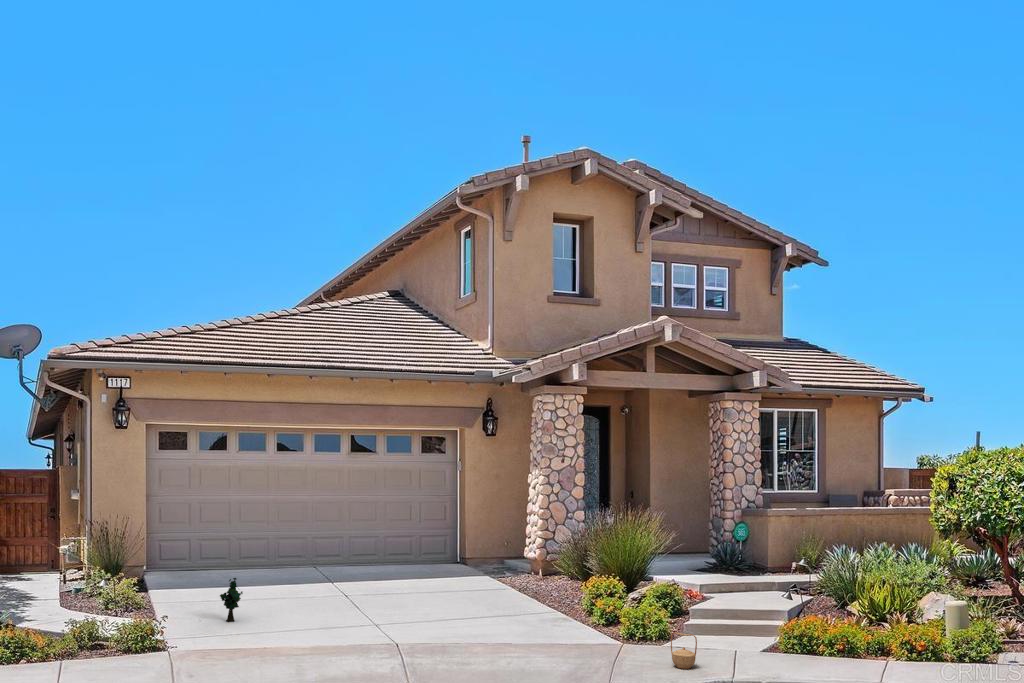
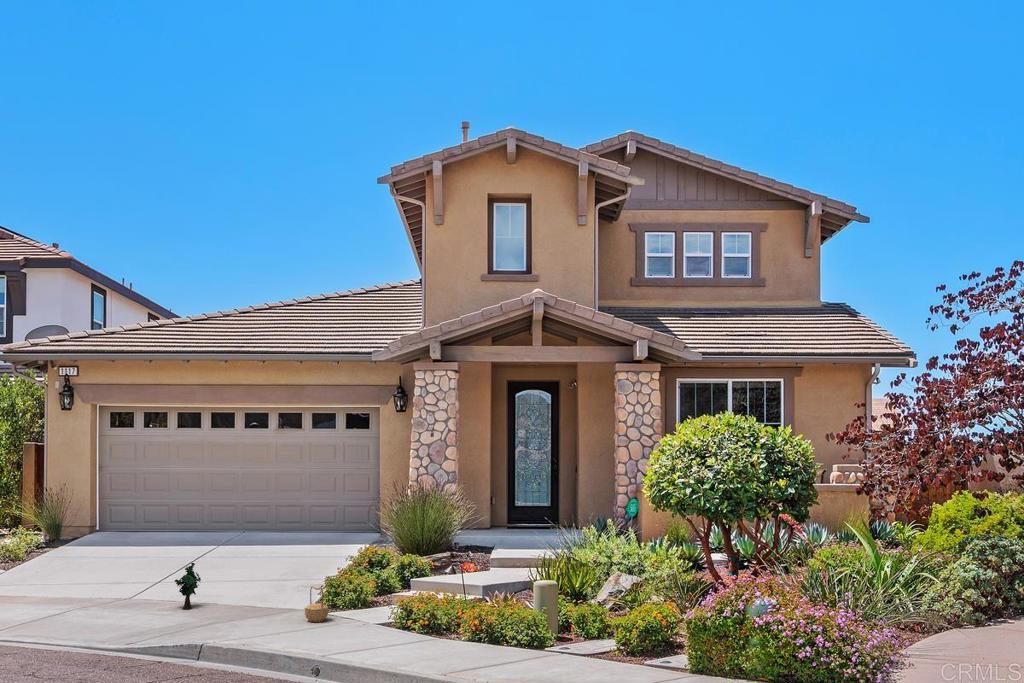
decorative plant: present [220,578,243,622] -> present [175,563,201,610]

